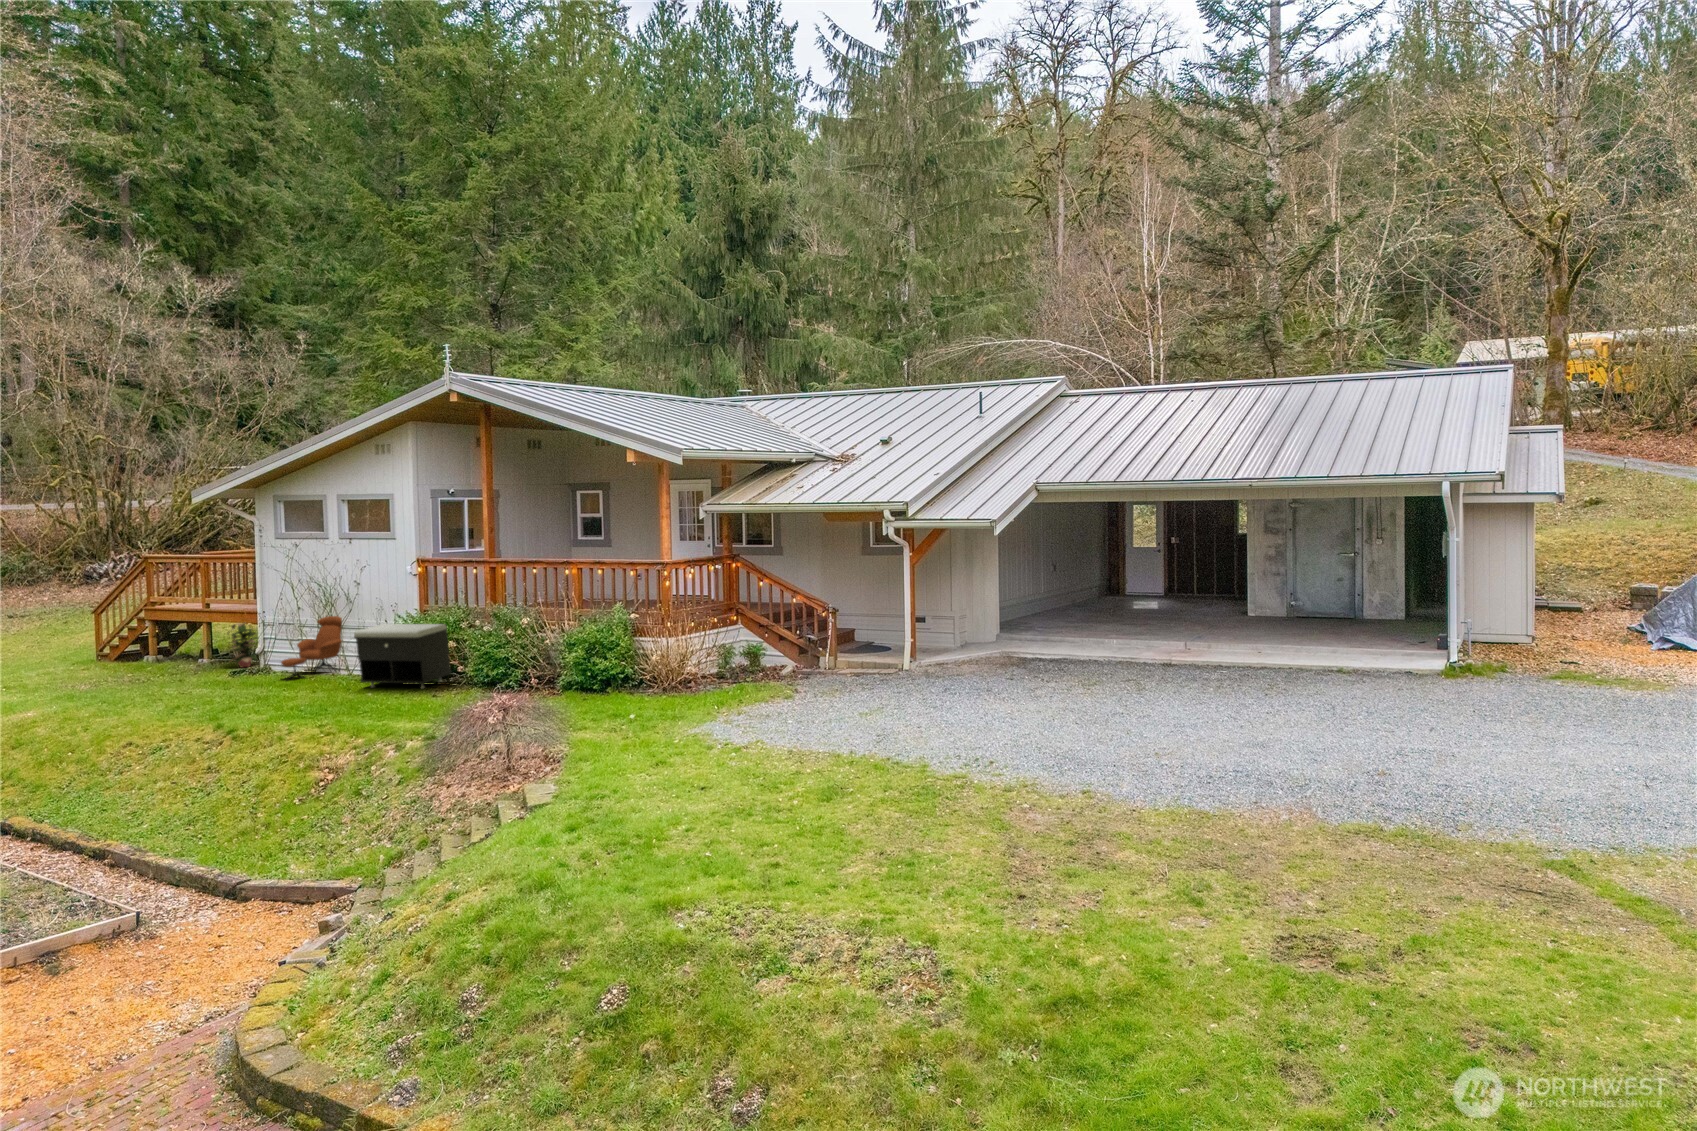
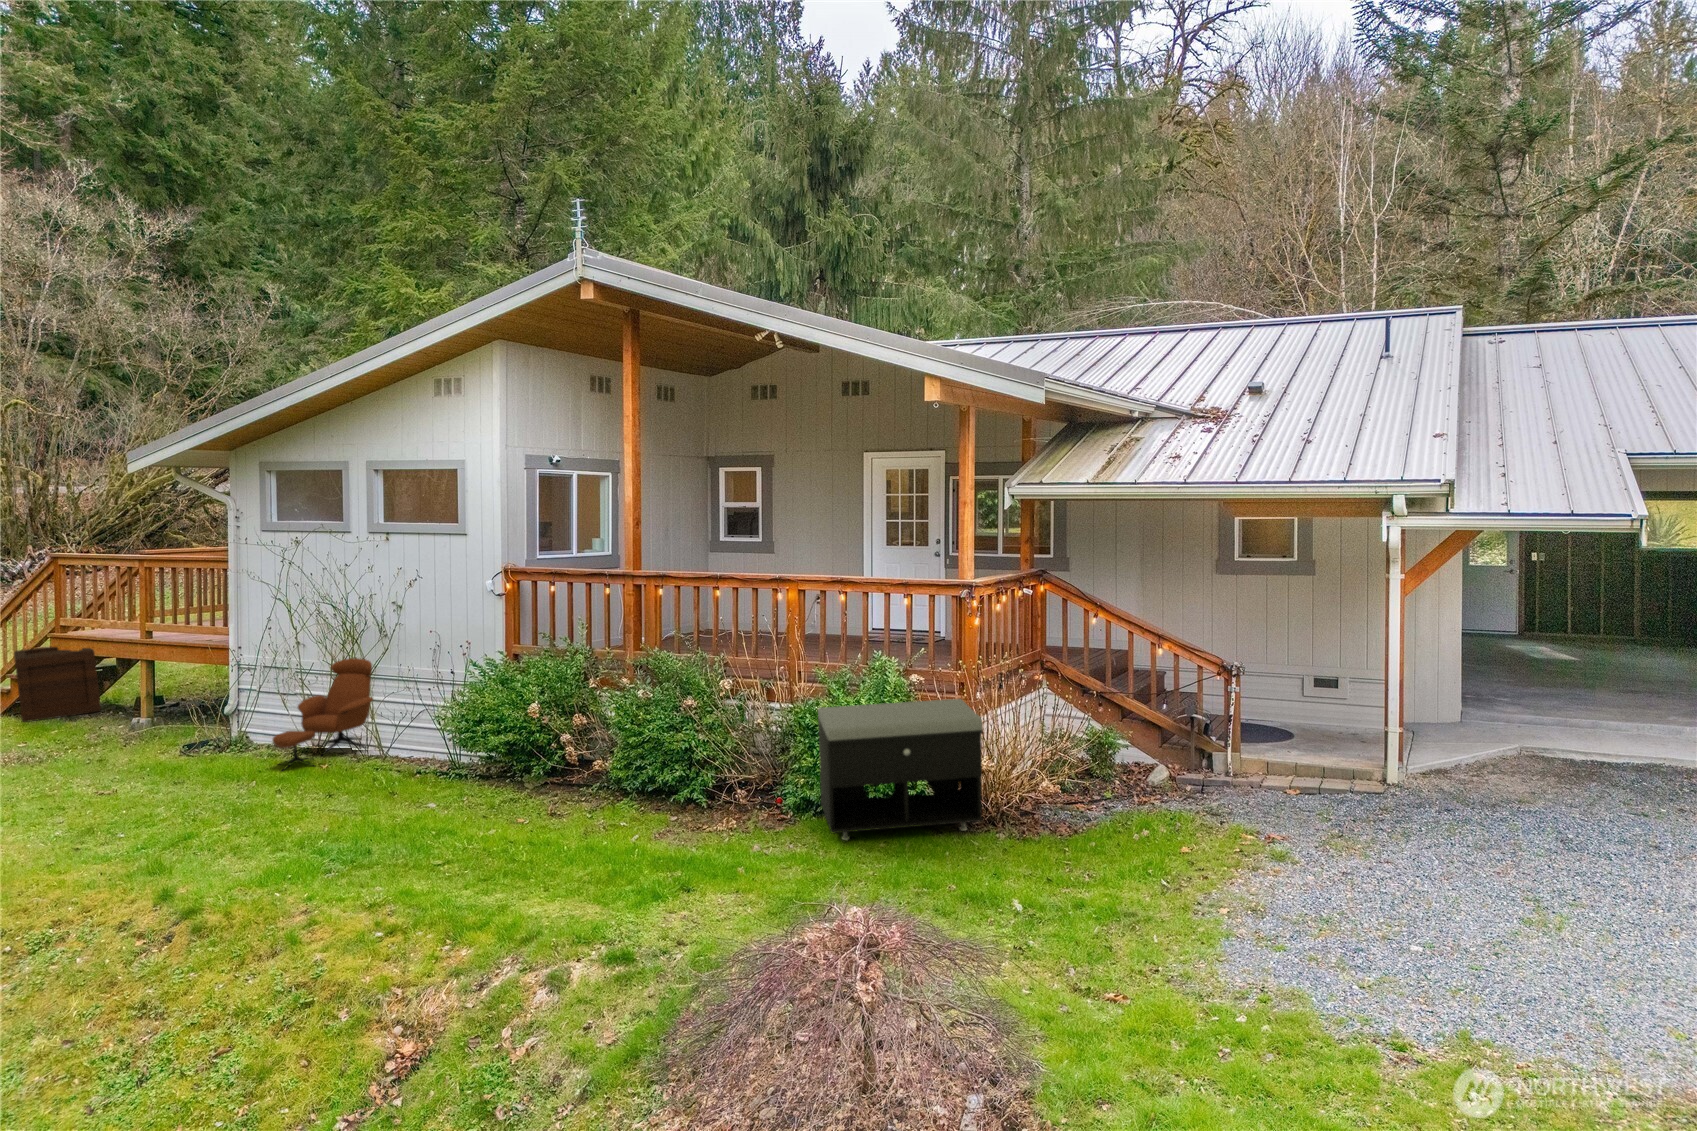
wooden crate: none [123,613,178,663] -> present [14,647,101,722]
decorative plant: present [230,623,257,667] -> none [177,665,236,737]
storage bench: present [354,624,451,688] -> present [818,699,983,840]

